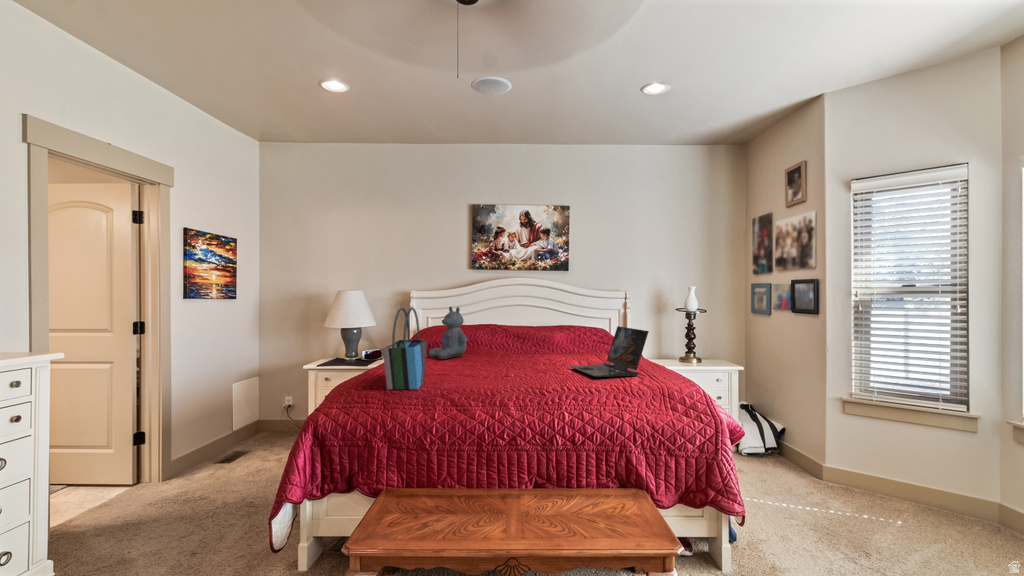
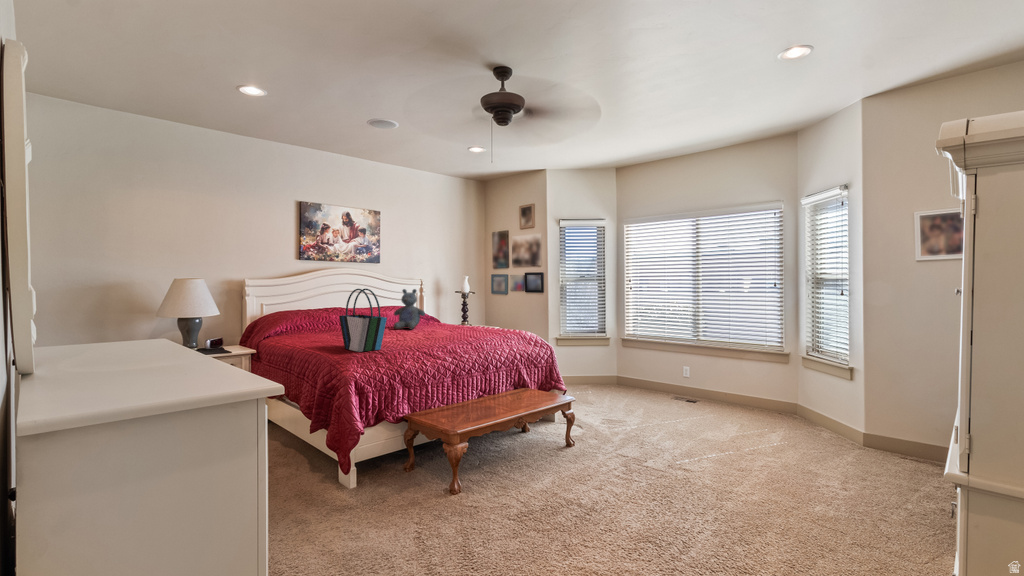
stuffed bear: present [428,307,467,359] -> present [394,289,425,329]
laptop: present [570,326,649,378] -> none [440,301,494,333]

